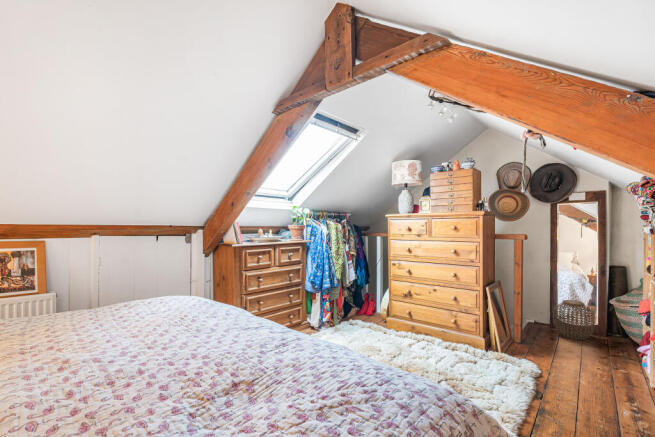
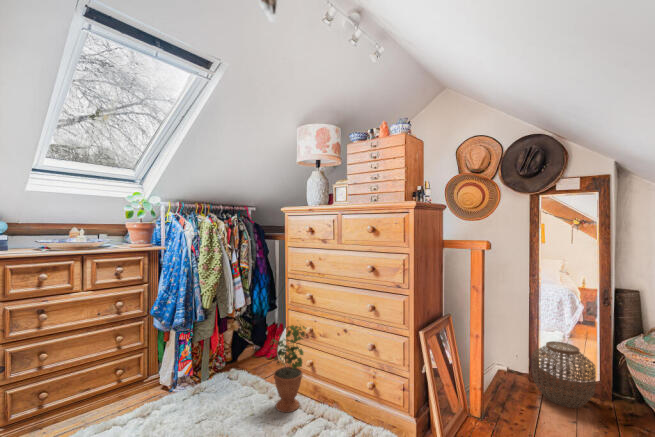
potted plant: none [386,285,409,339] -> present [270,325,306,412]

